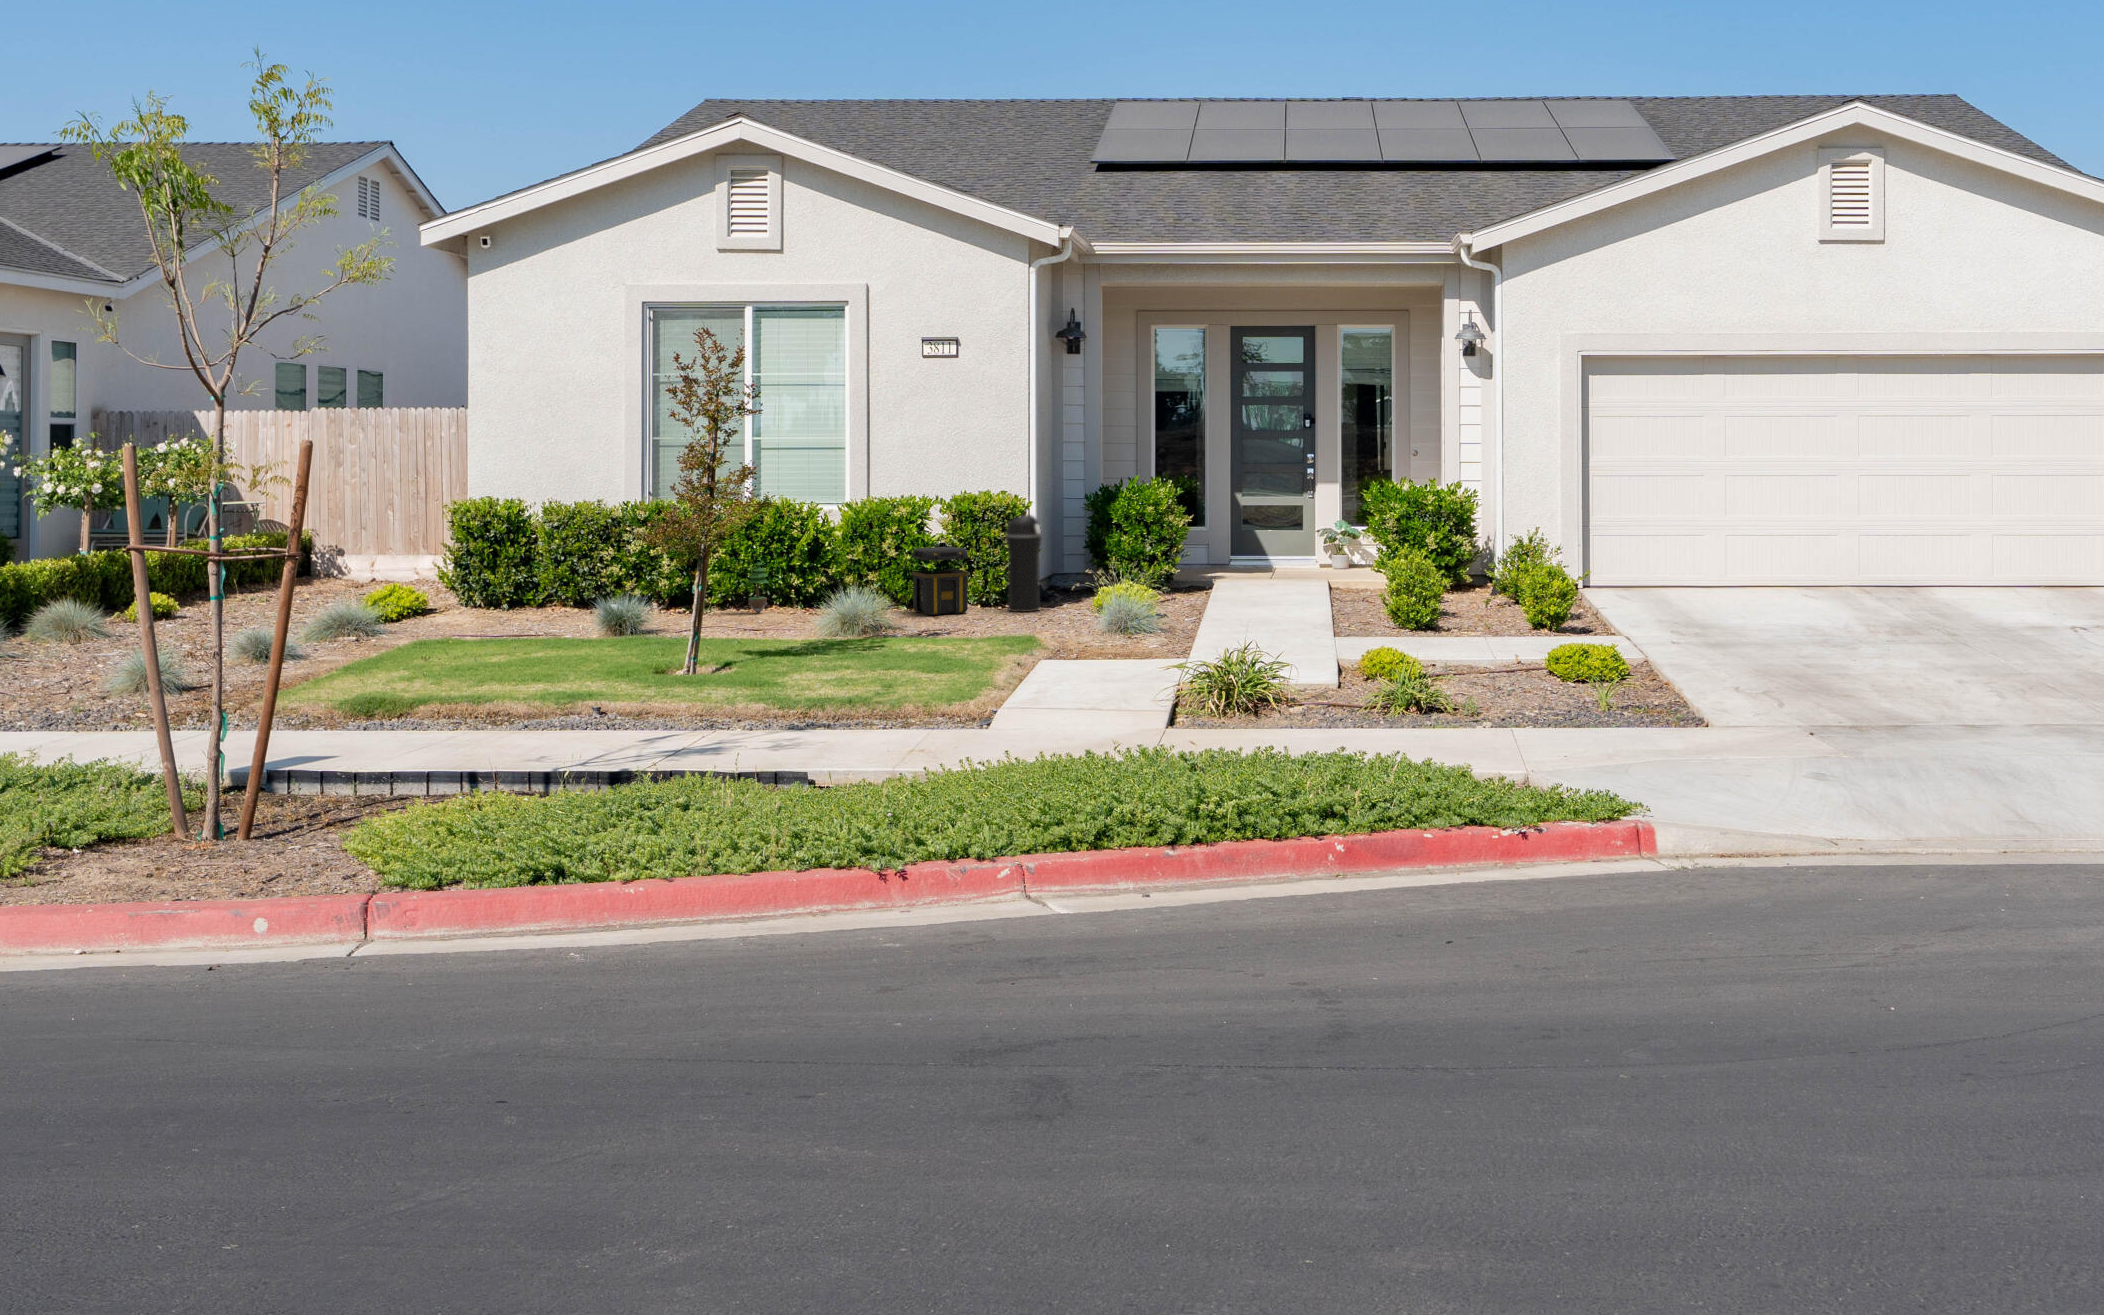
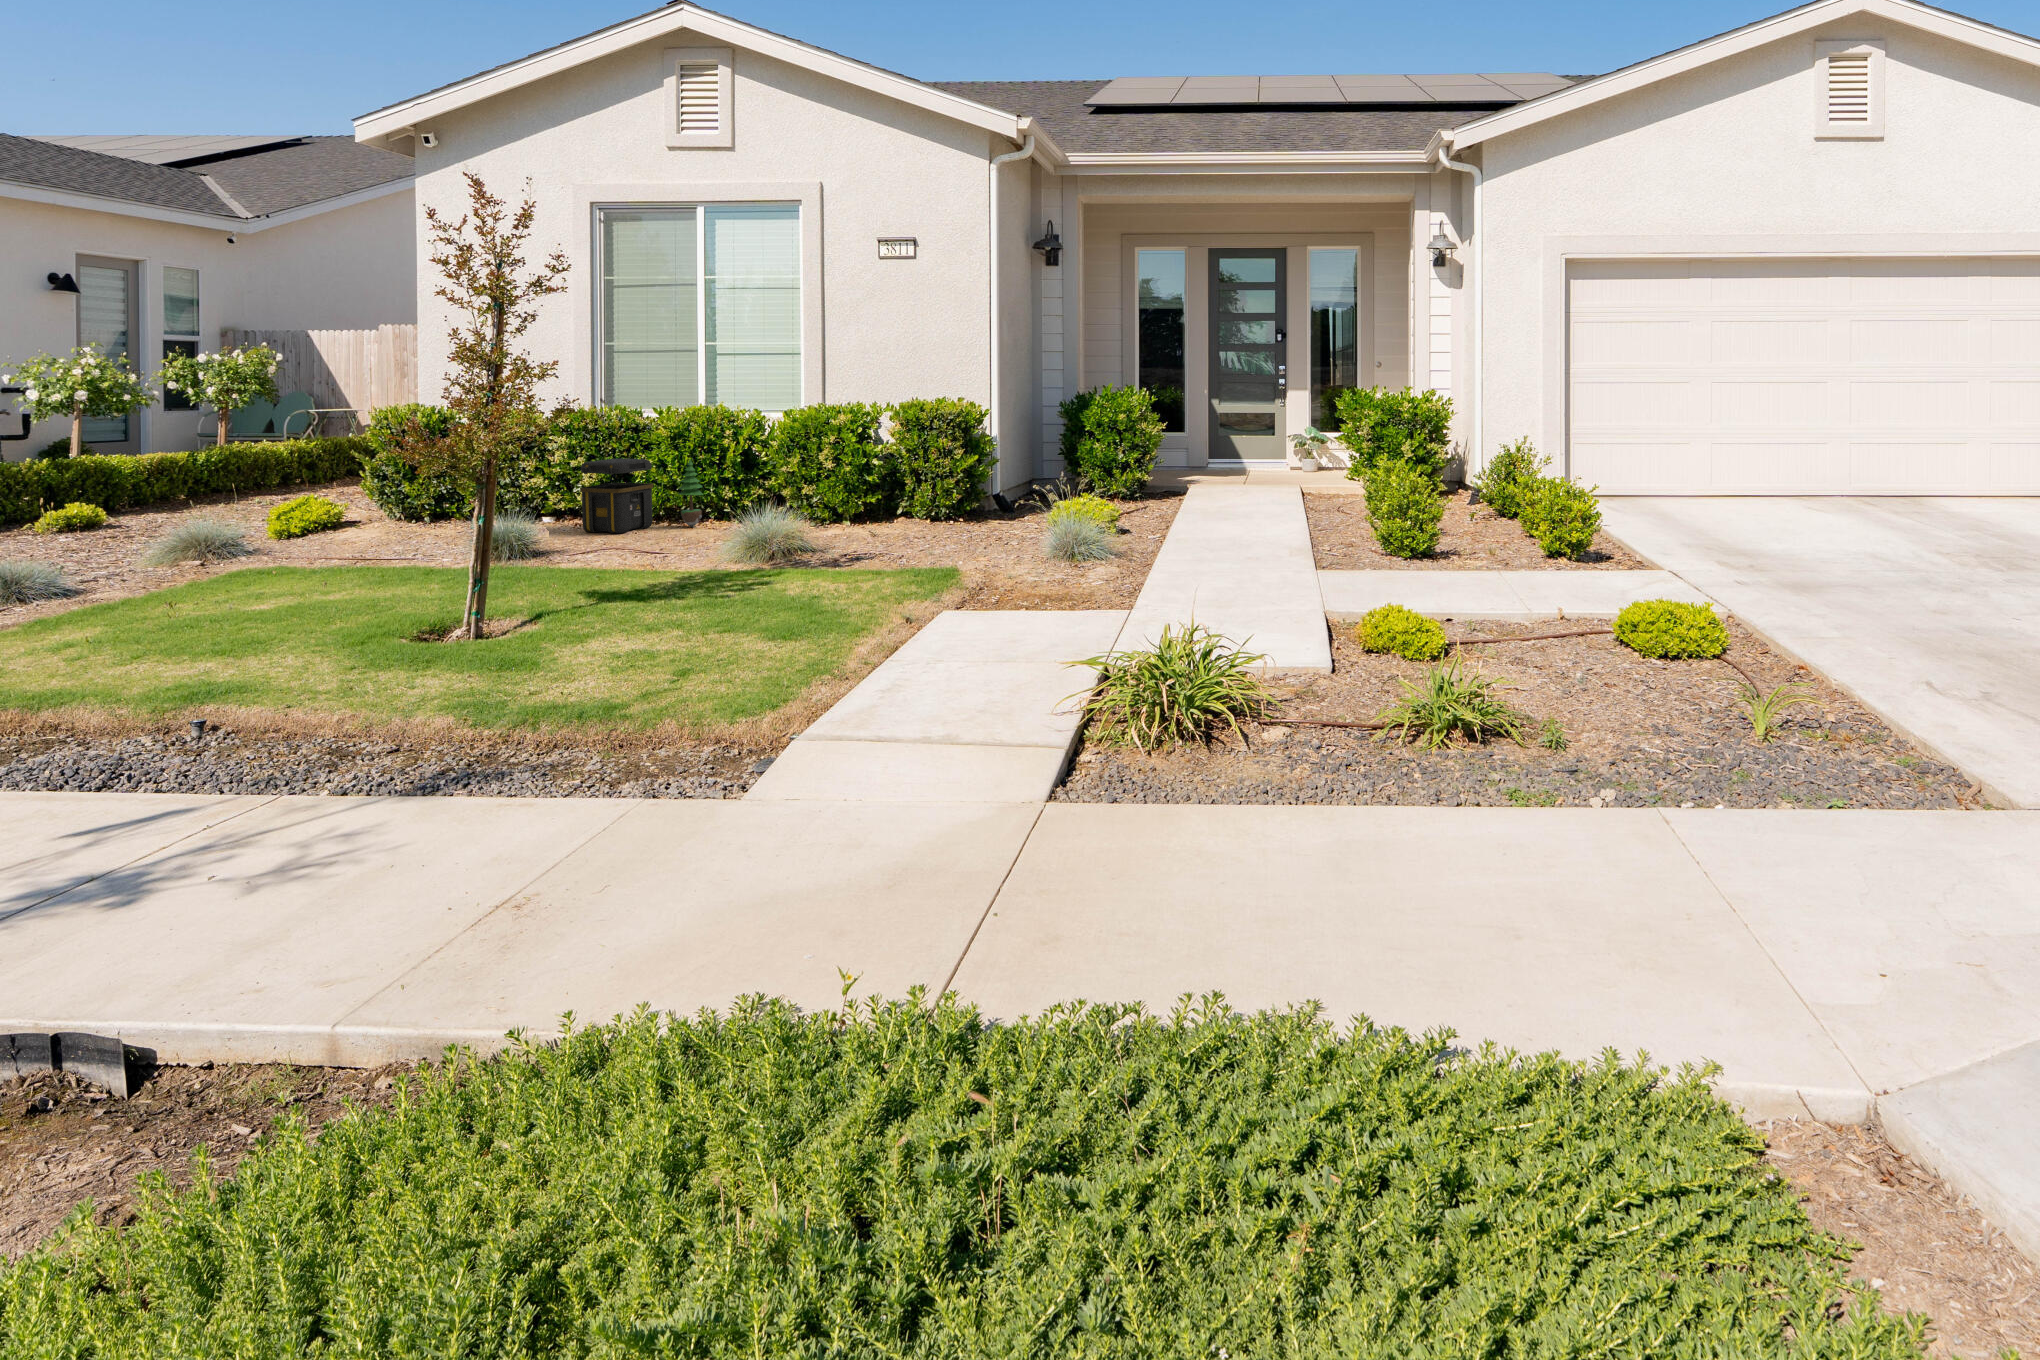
trash can: present [1006,515,1042,612] -> none [955,422,994,527]
toolbox: present [912,547,969,615] -> present [580,459,653,533]

